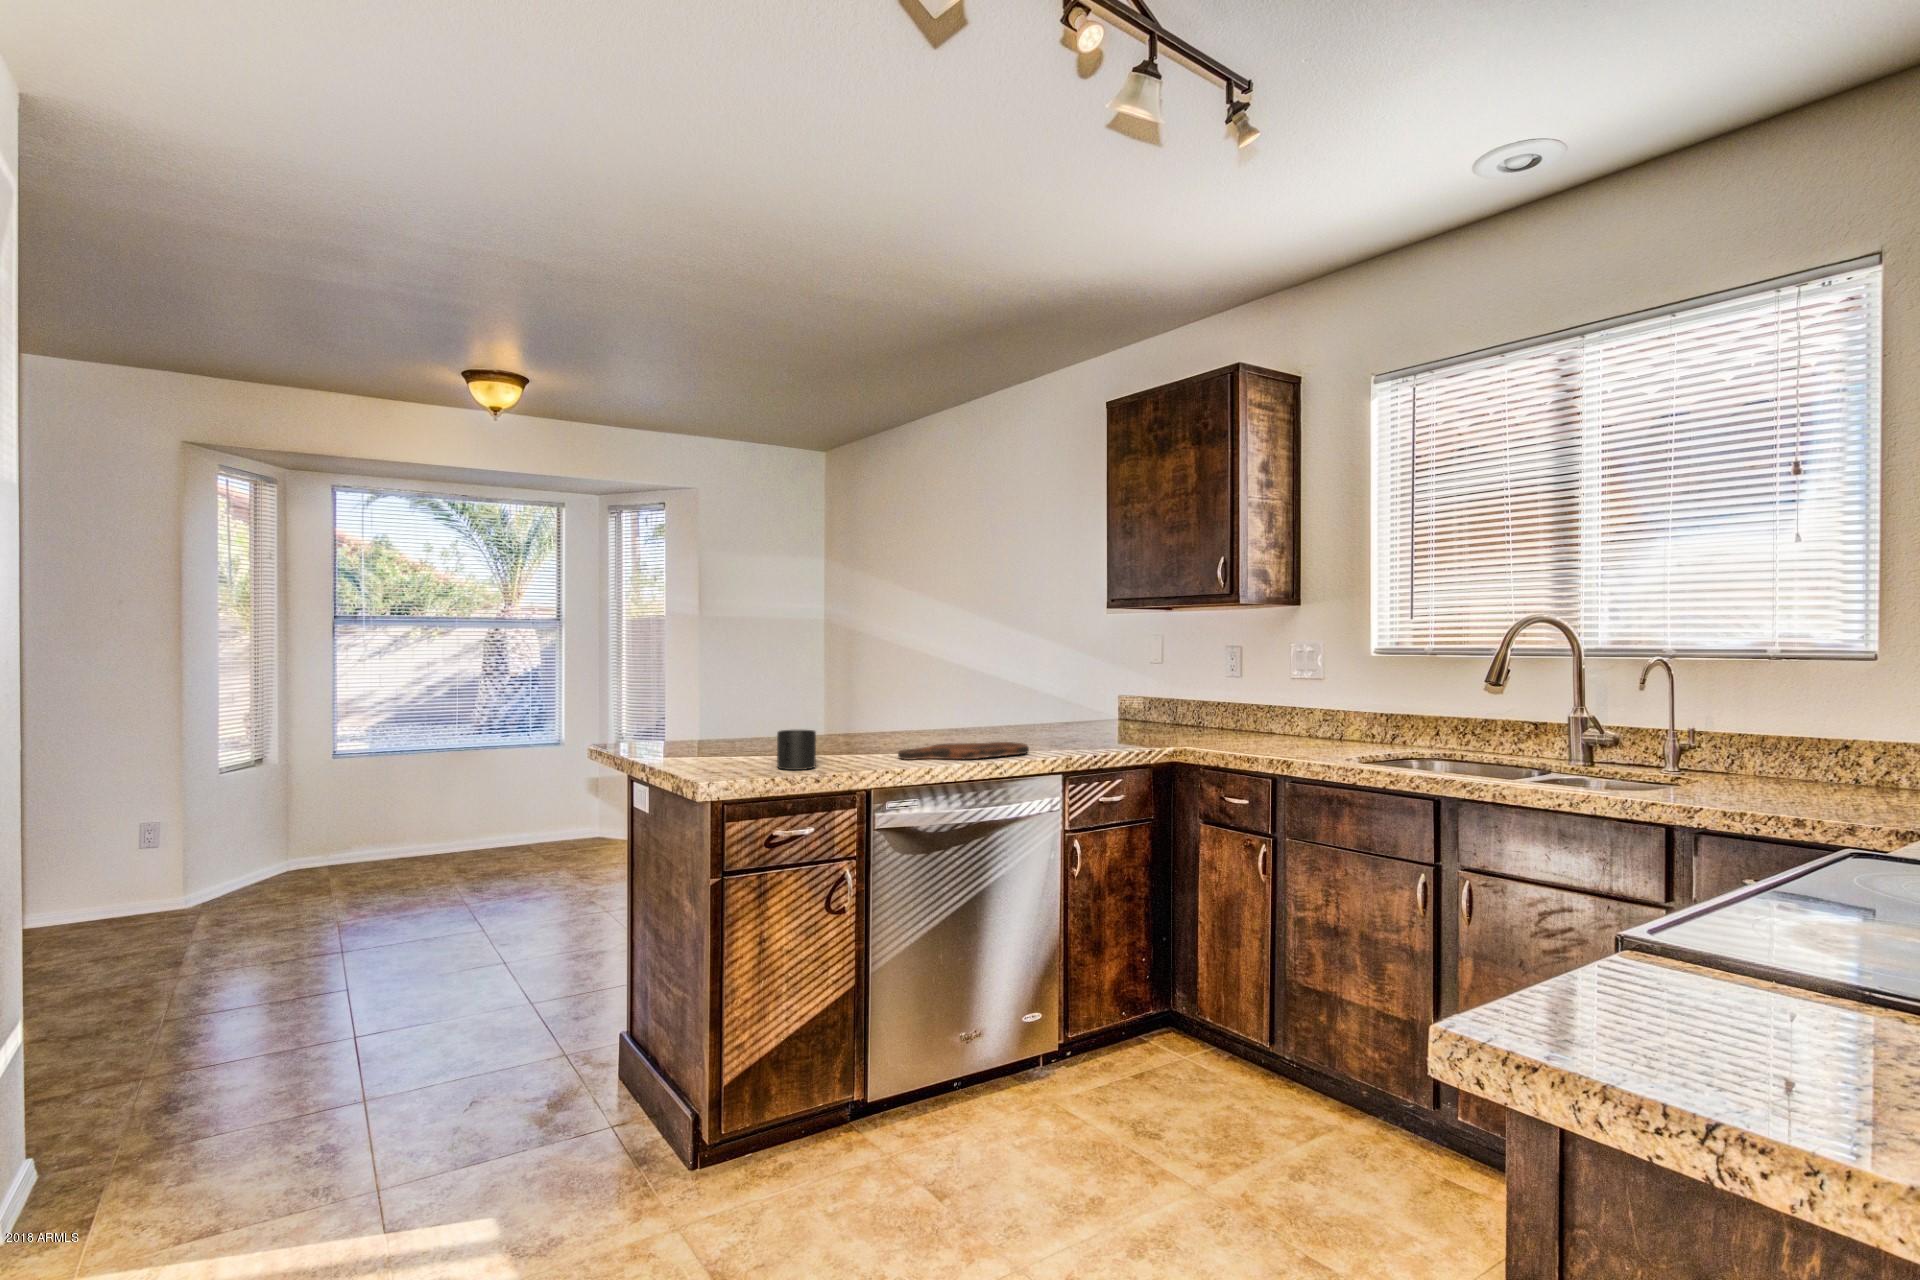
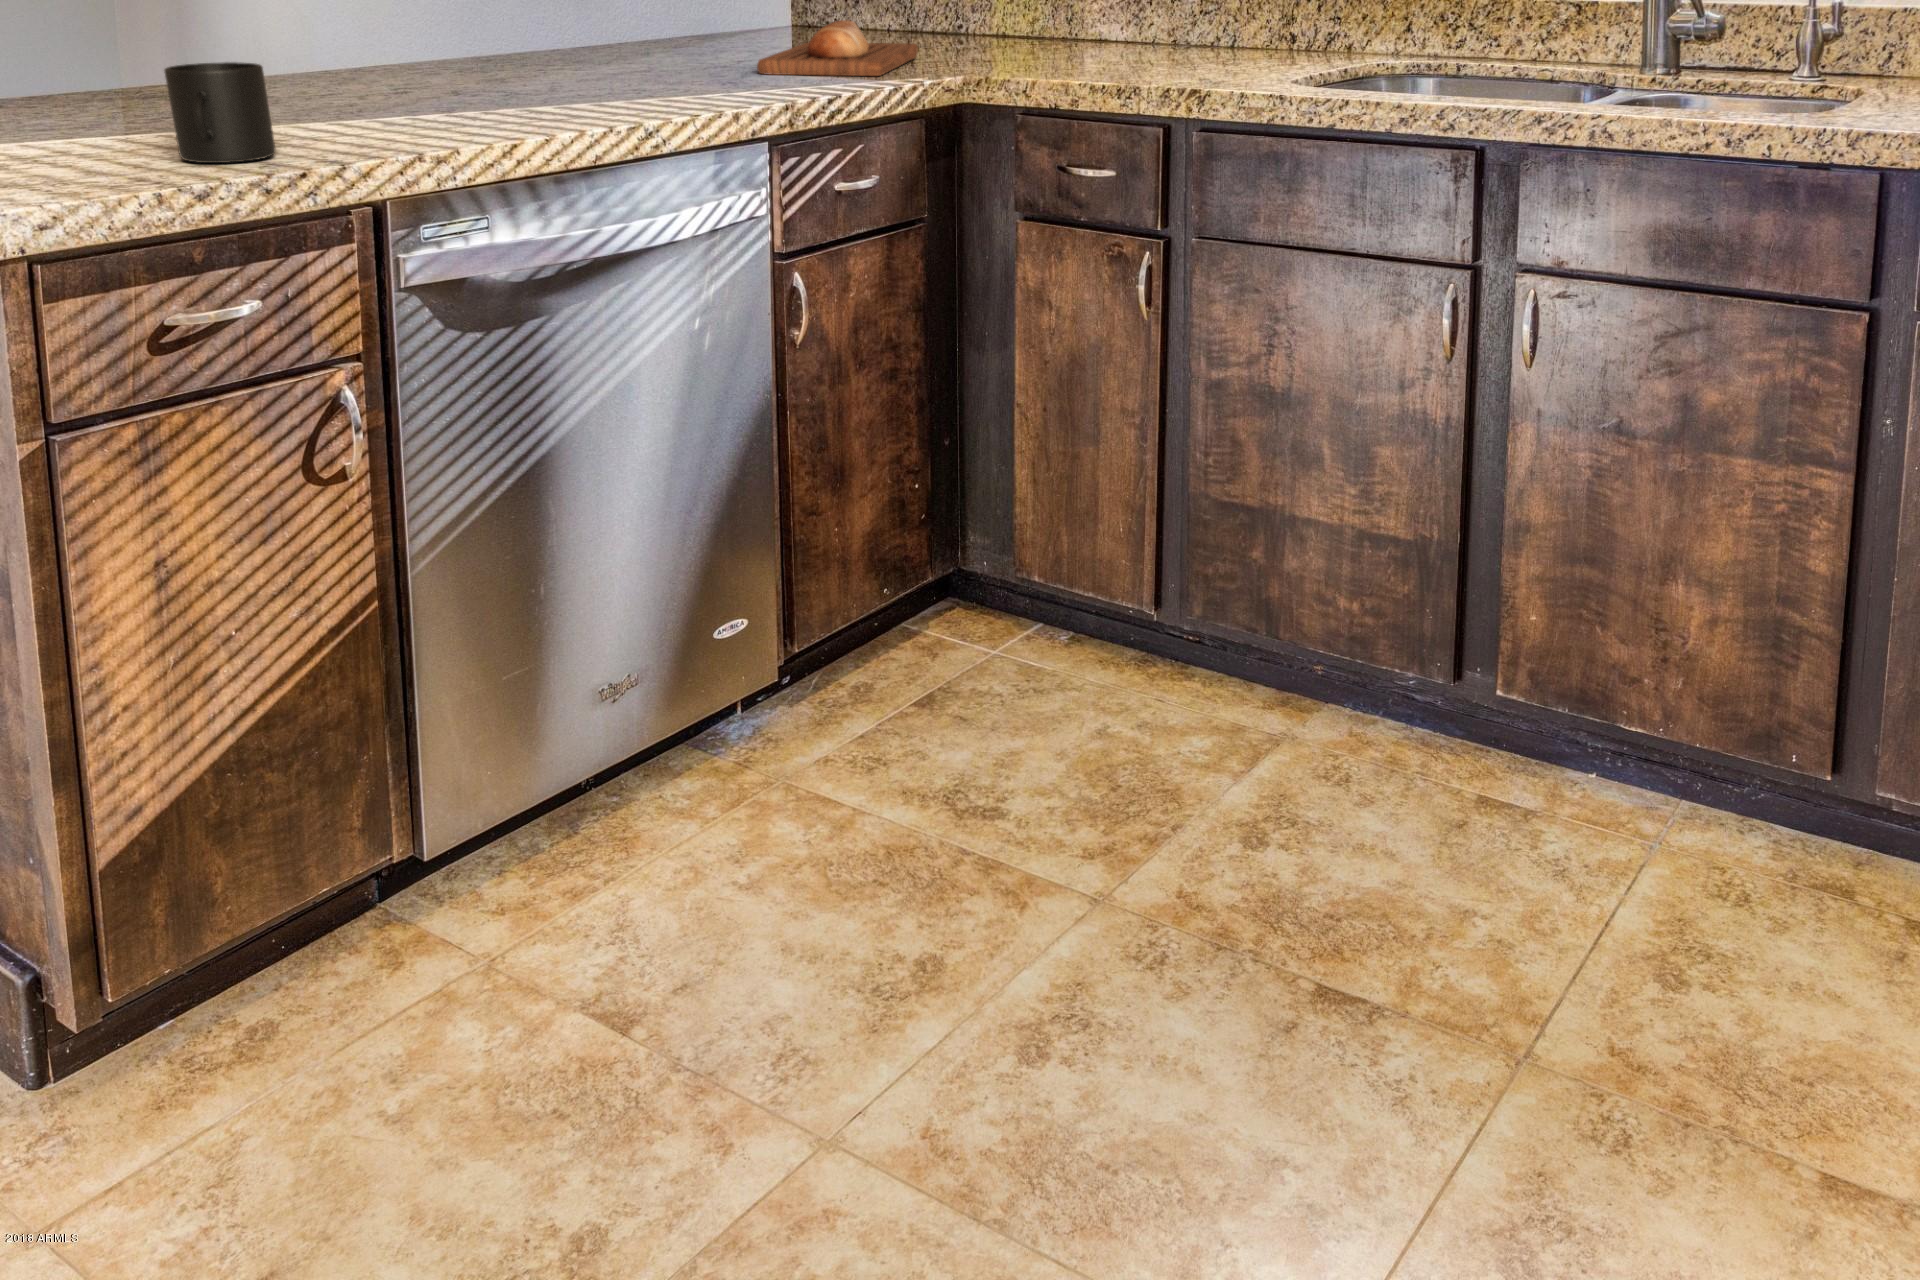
bread loaf: none [1078,719,1171,747] -> present [757,20,918,76]
cutting board: present [898,742,1029,760] -> none [435,77,701,125]

